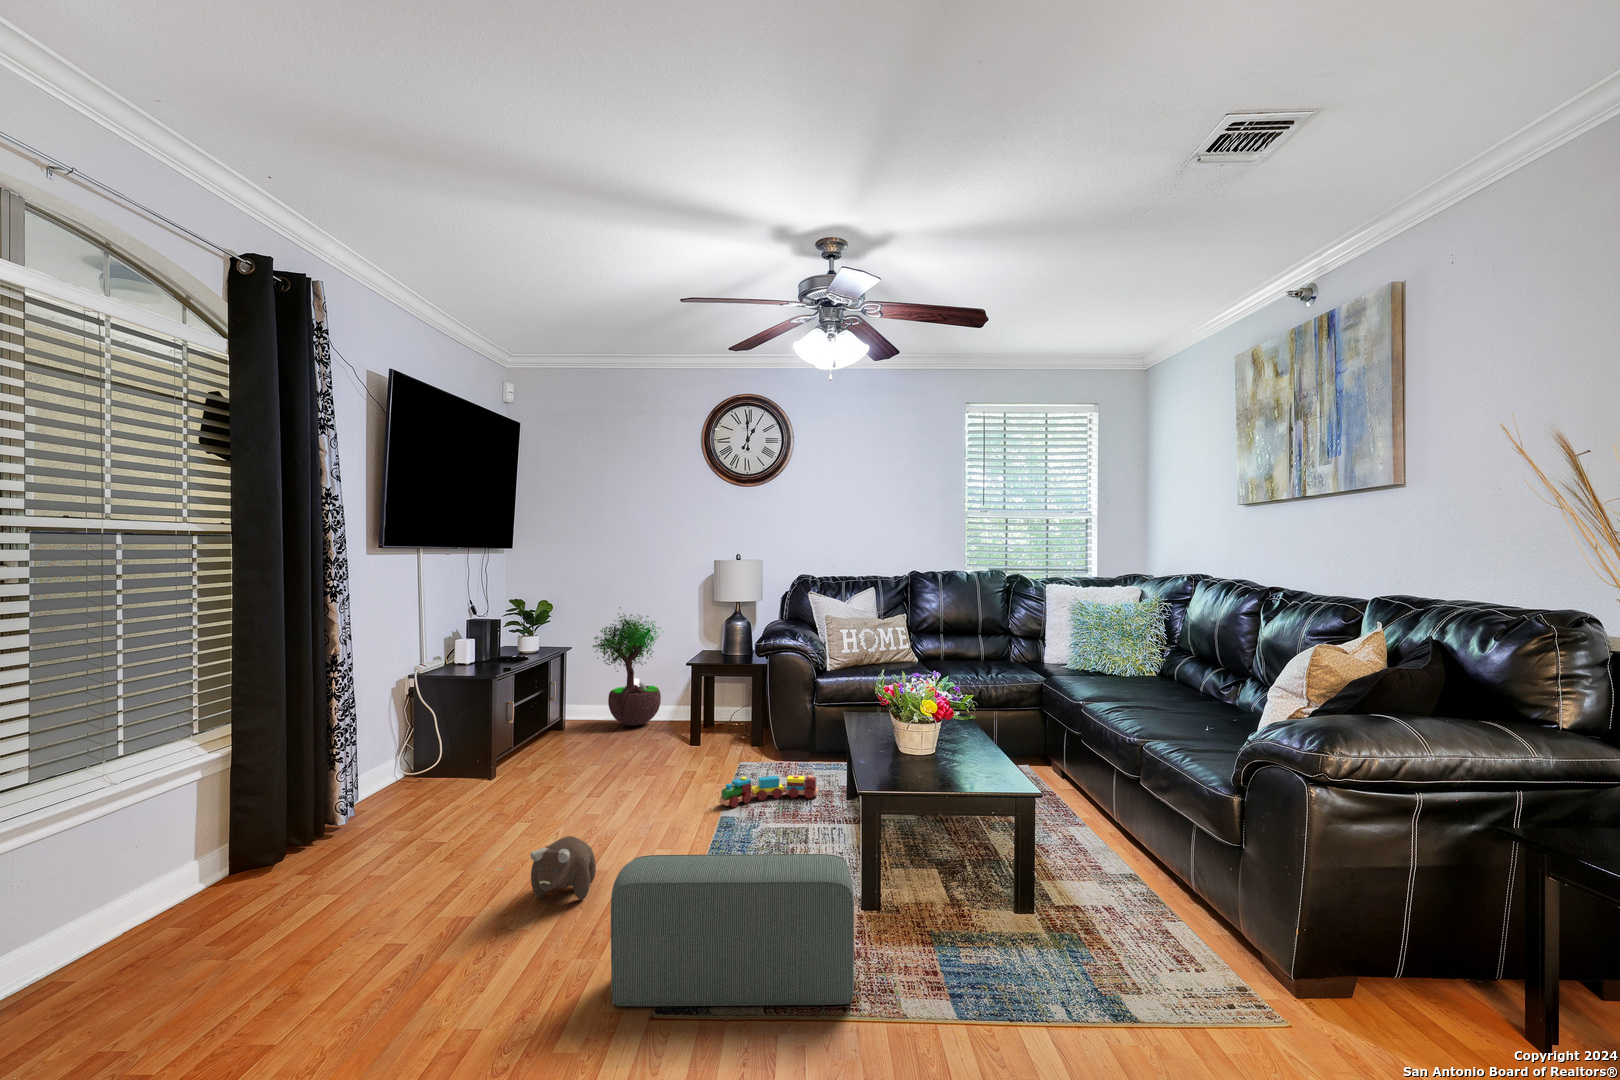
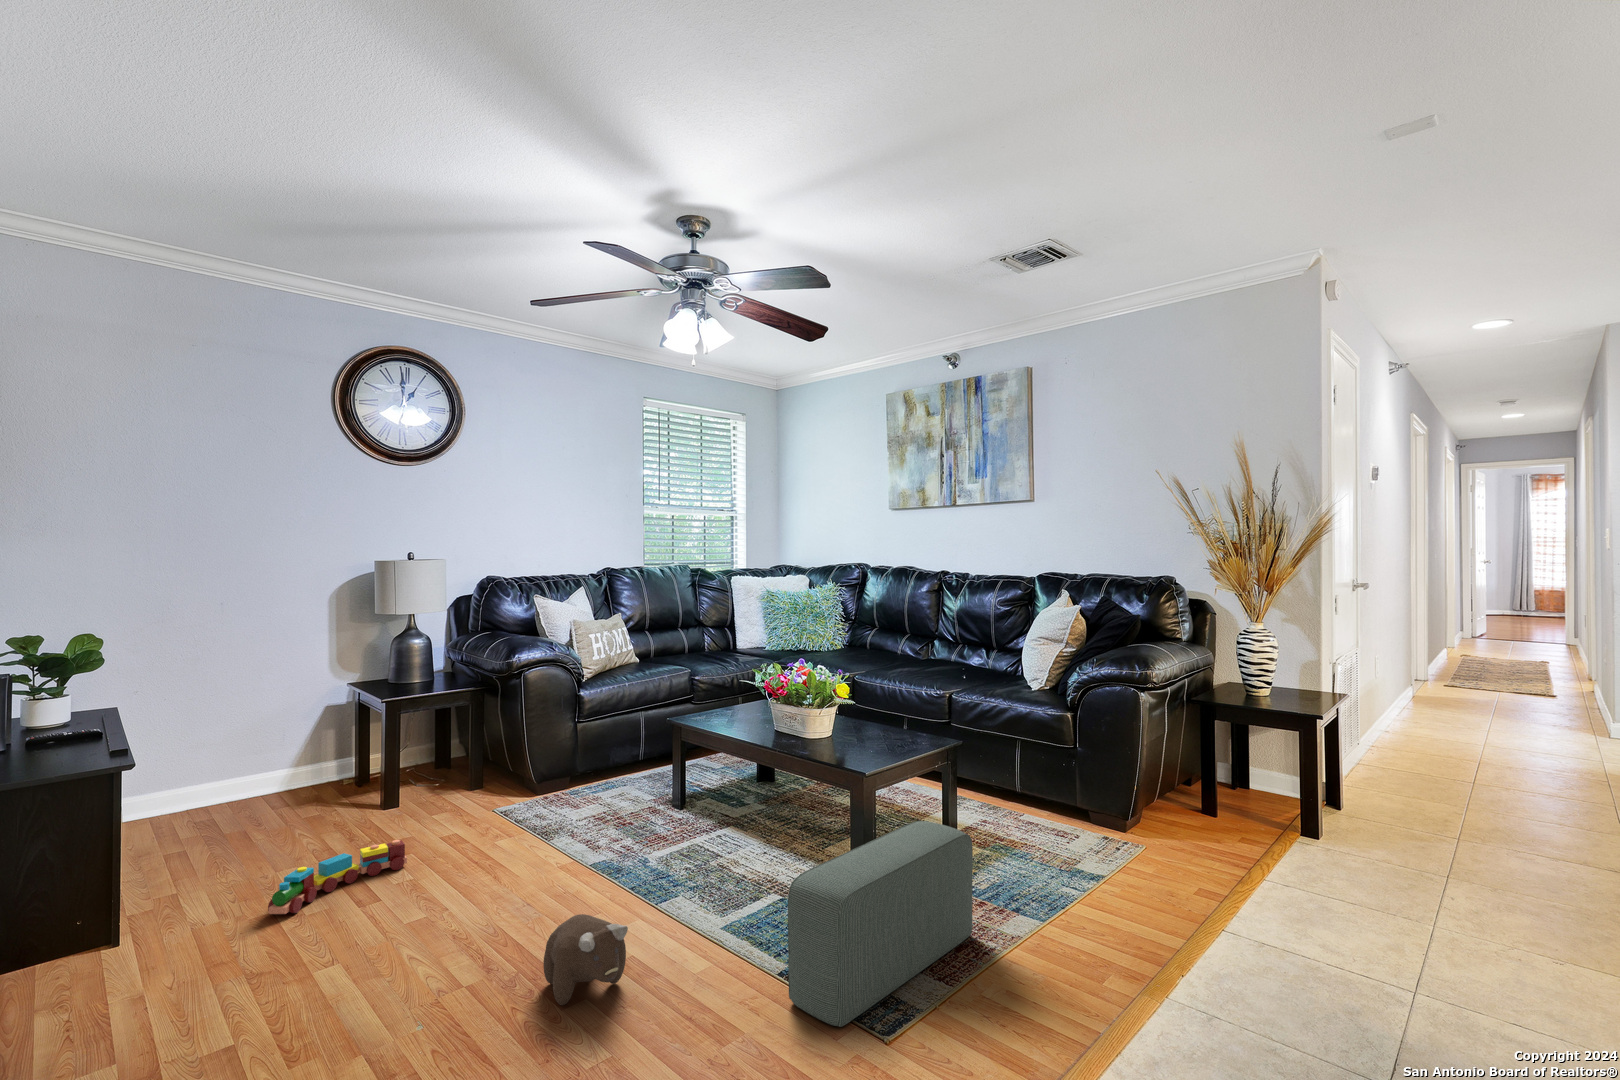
potted tree: present [592,607,663,726] -> none [172,634,303,813]
toy train: present [719,775,818,807] -> present [268,840,407,914]

